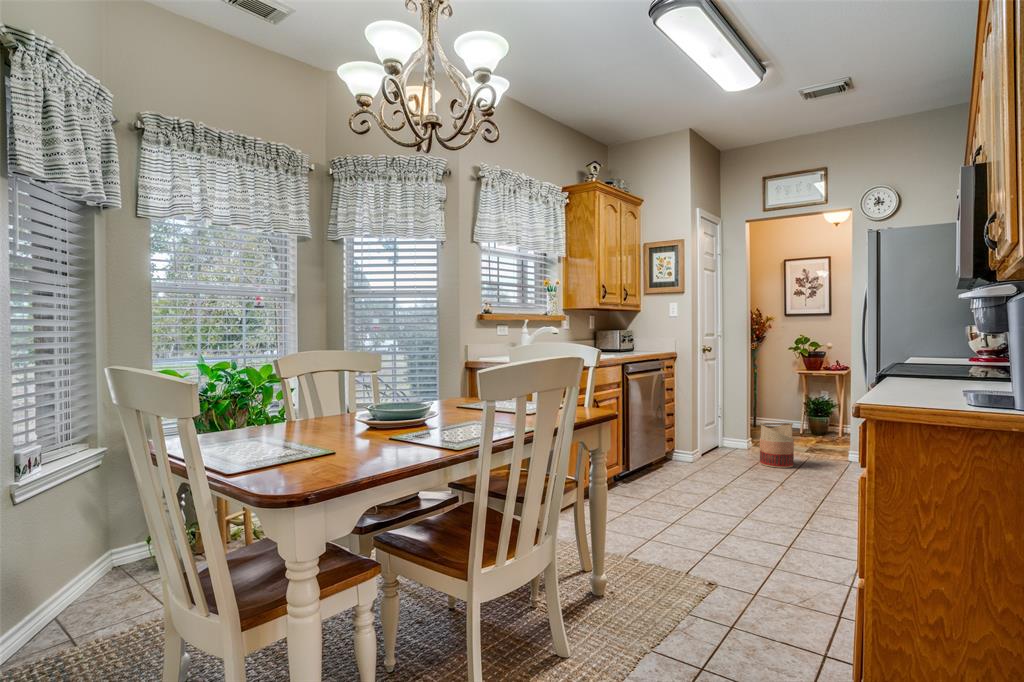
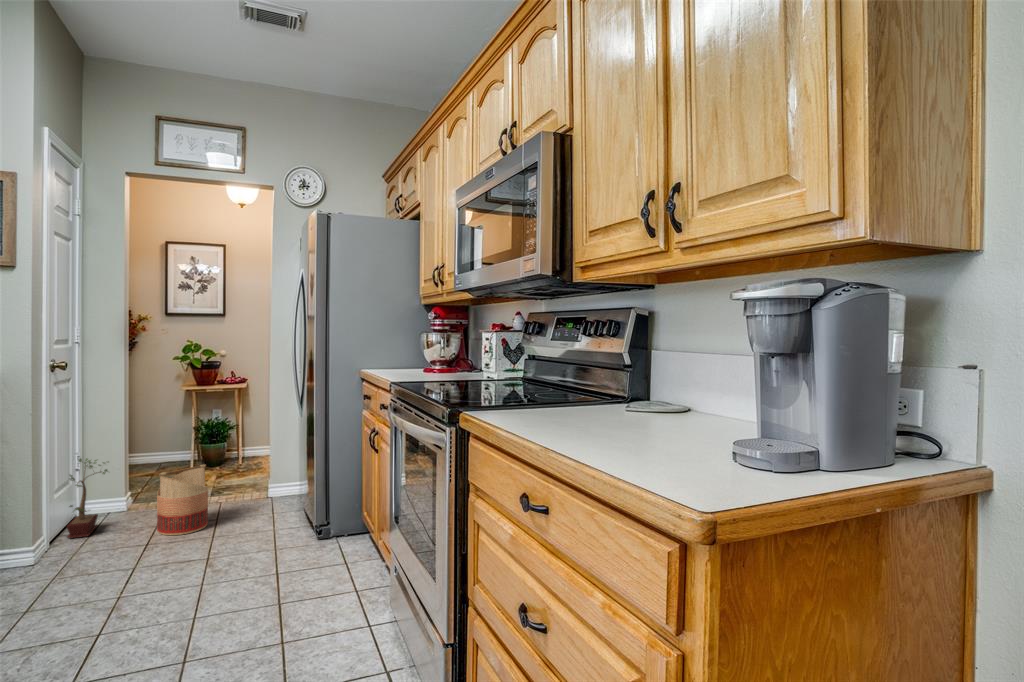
potted plant: none [711,404,736,456] -> present [67,458,107,538]

